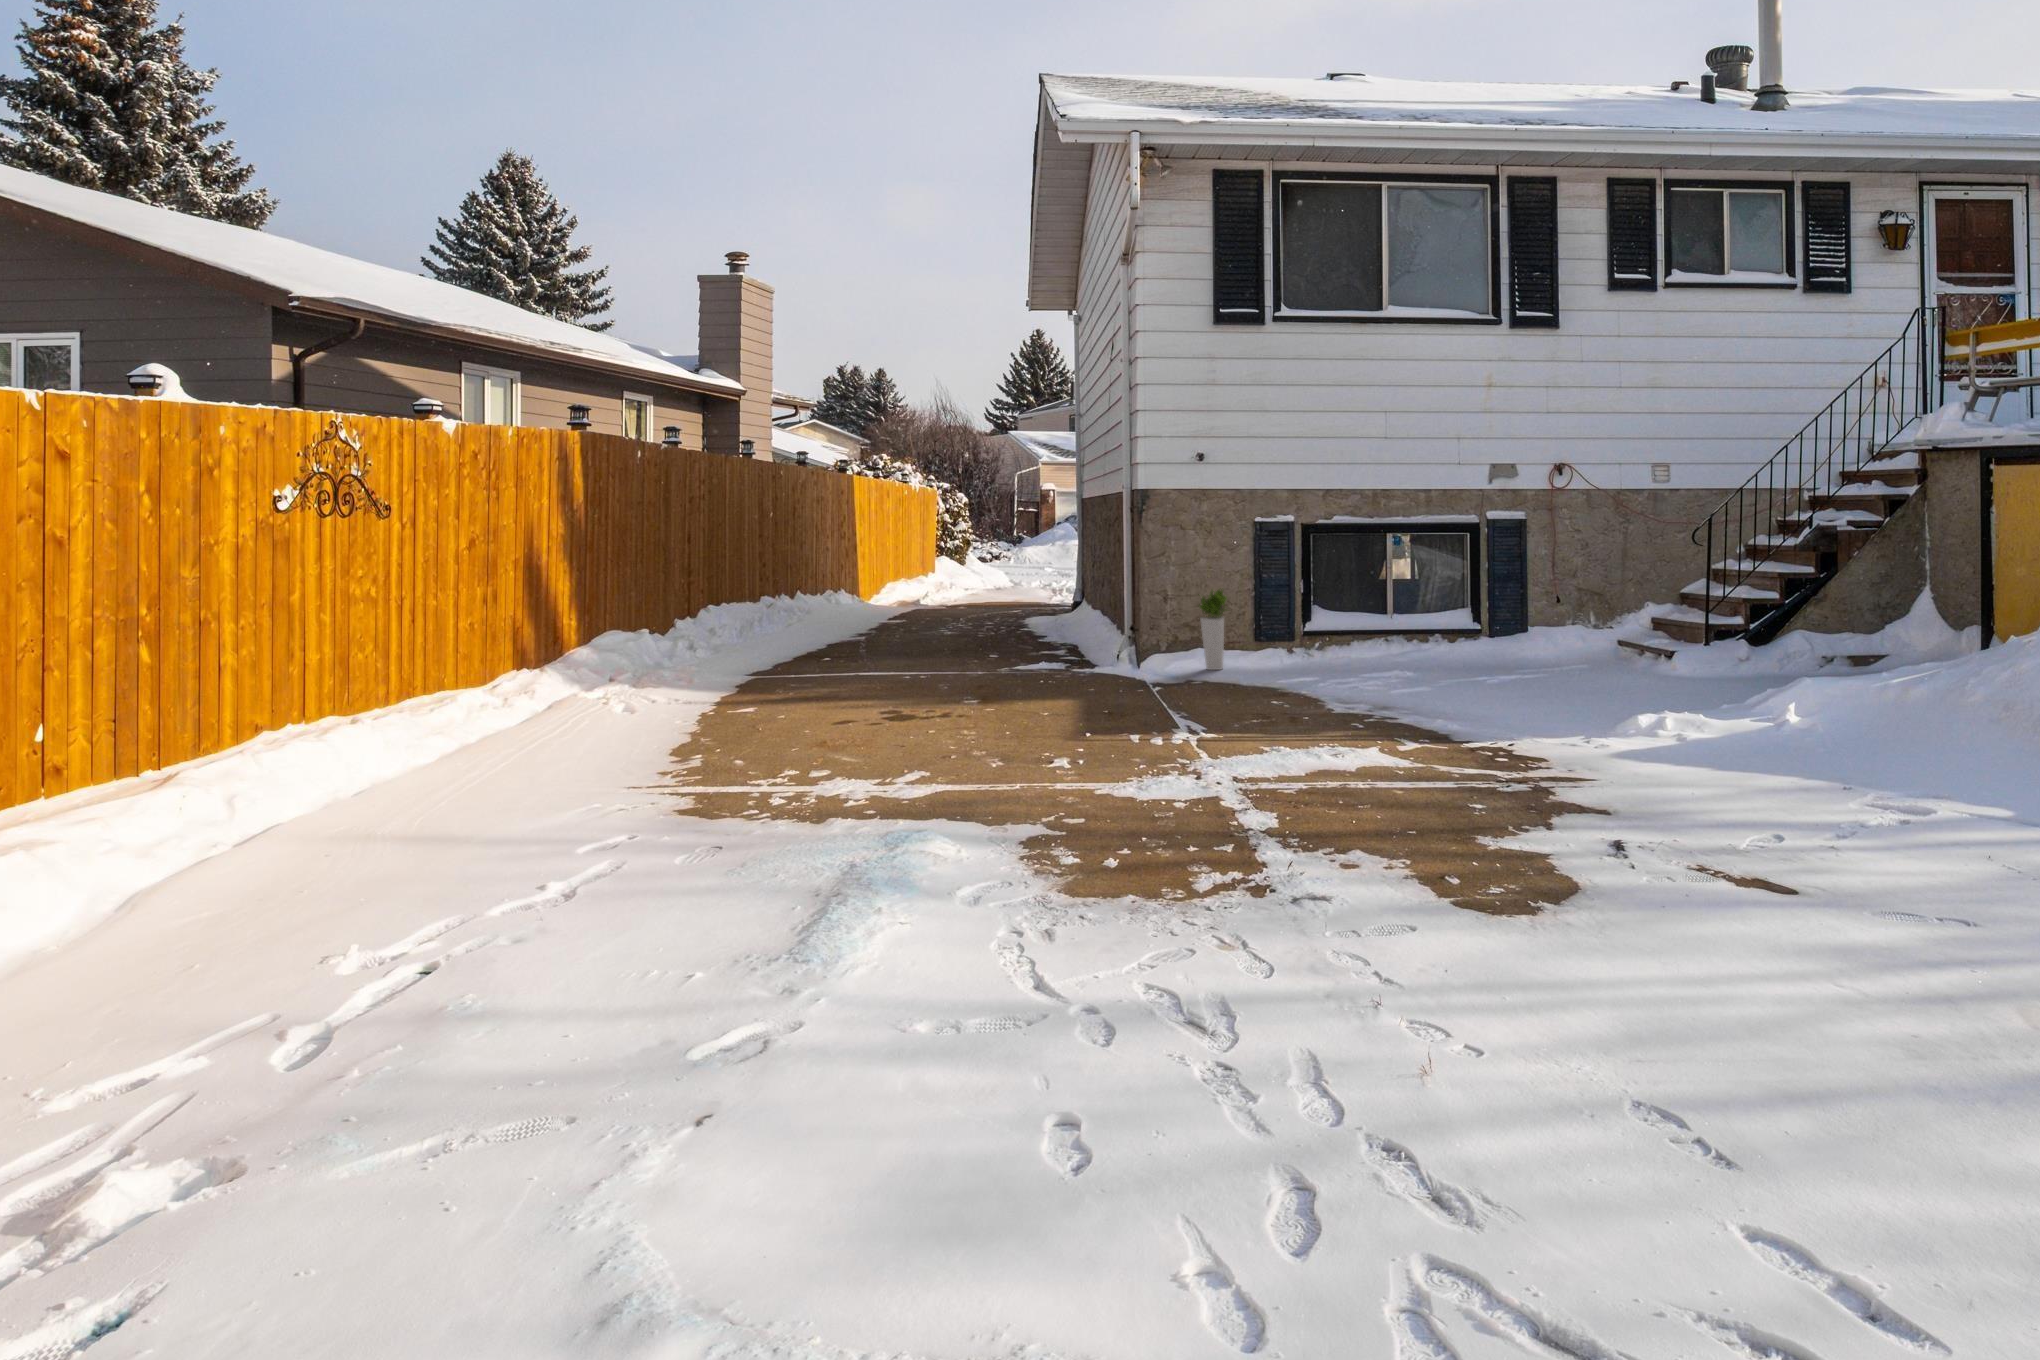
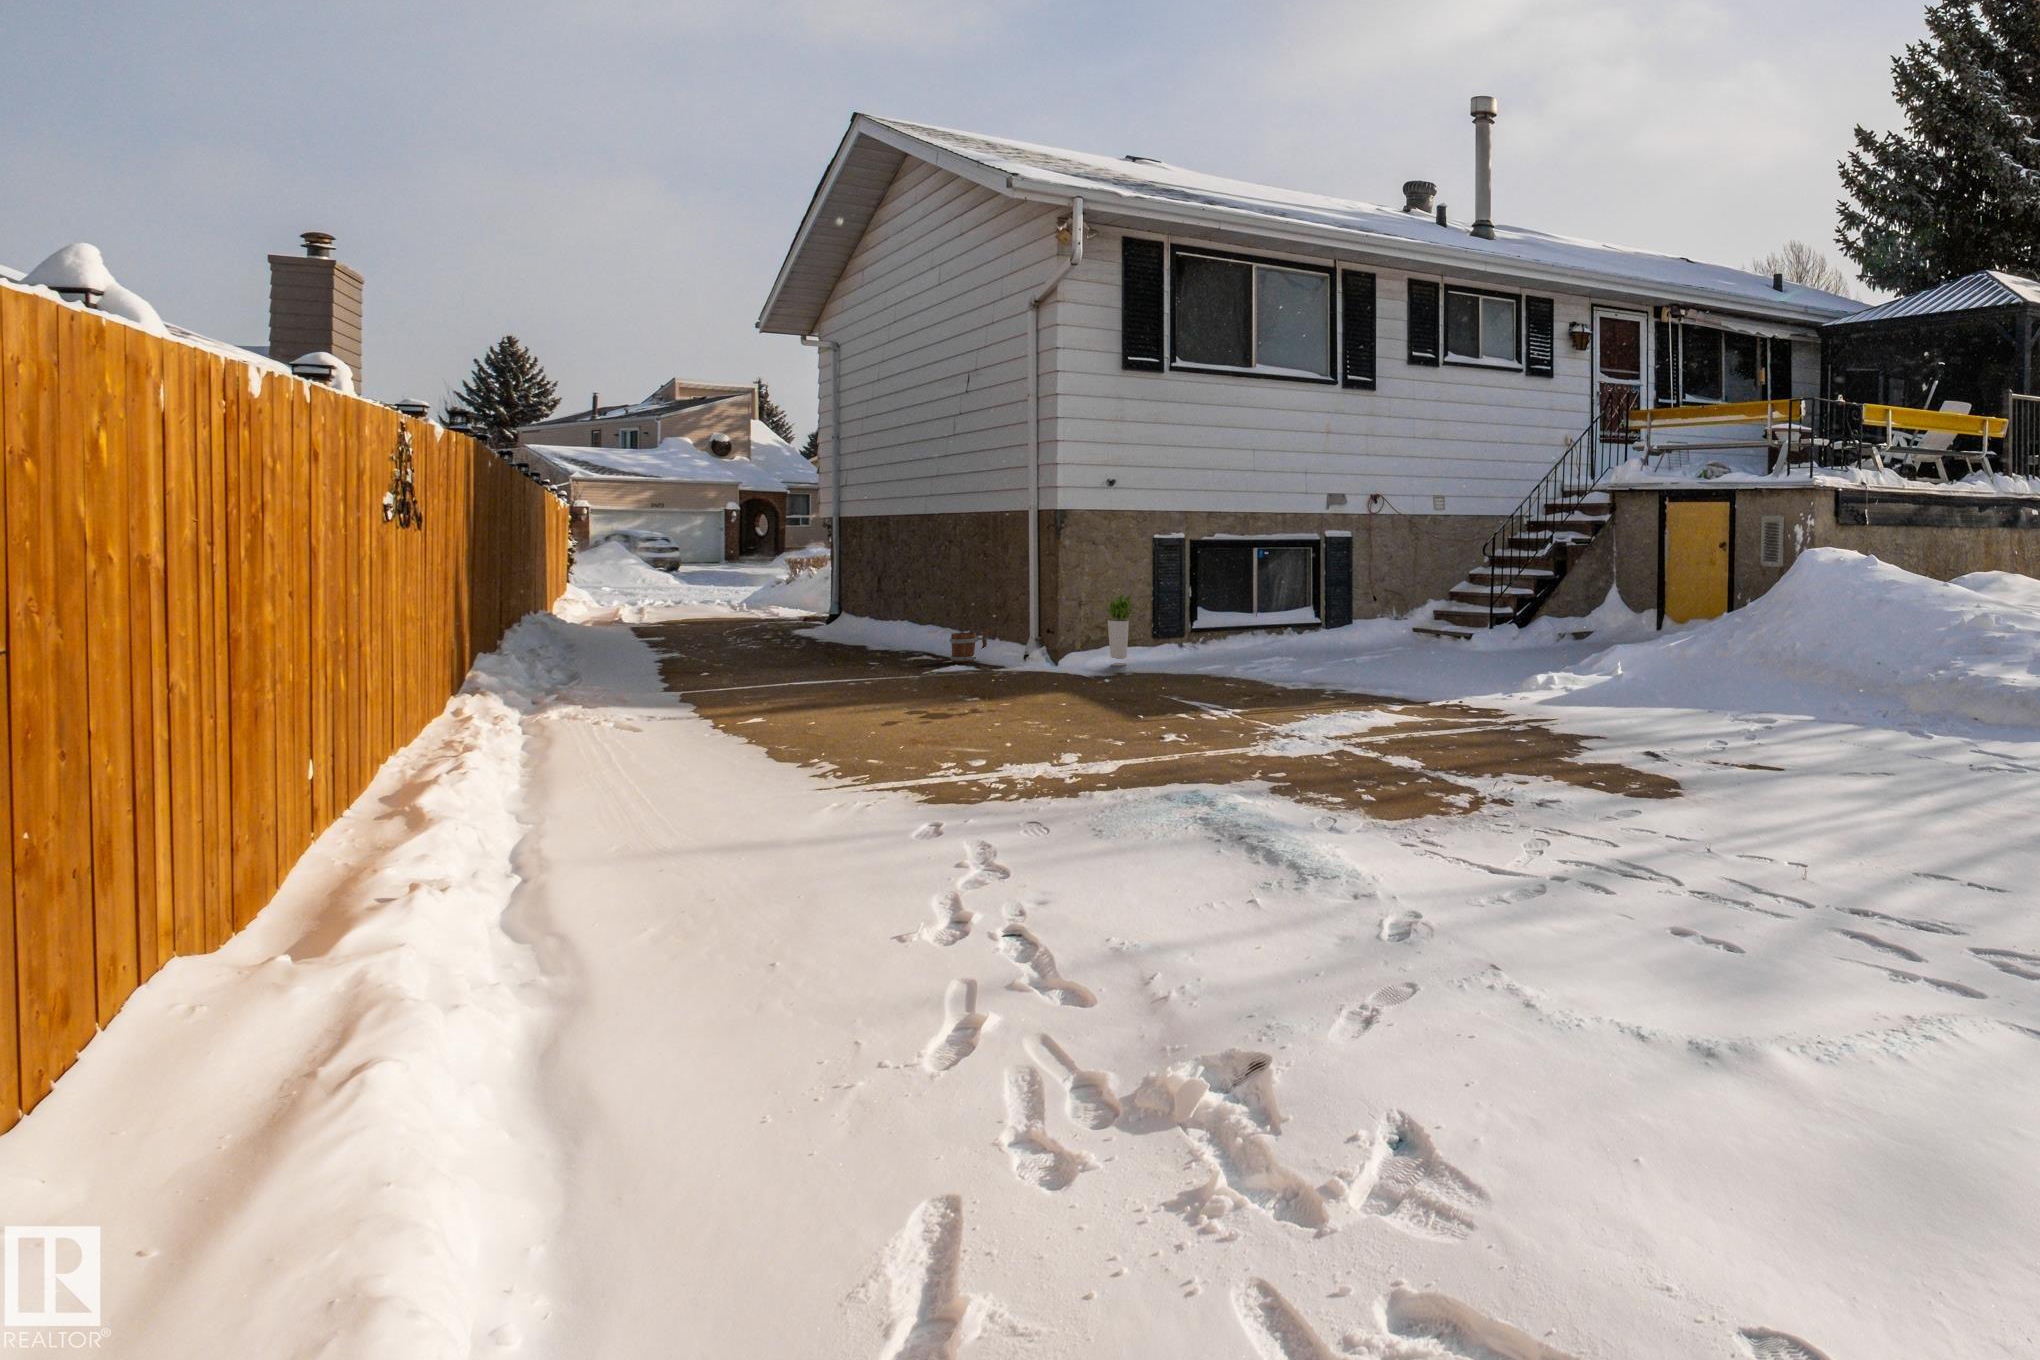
bucket: none [1081,621,1122,657] -> present [949,629,990,663]

